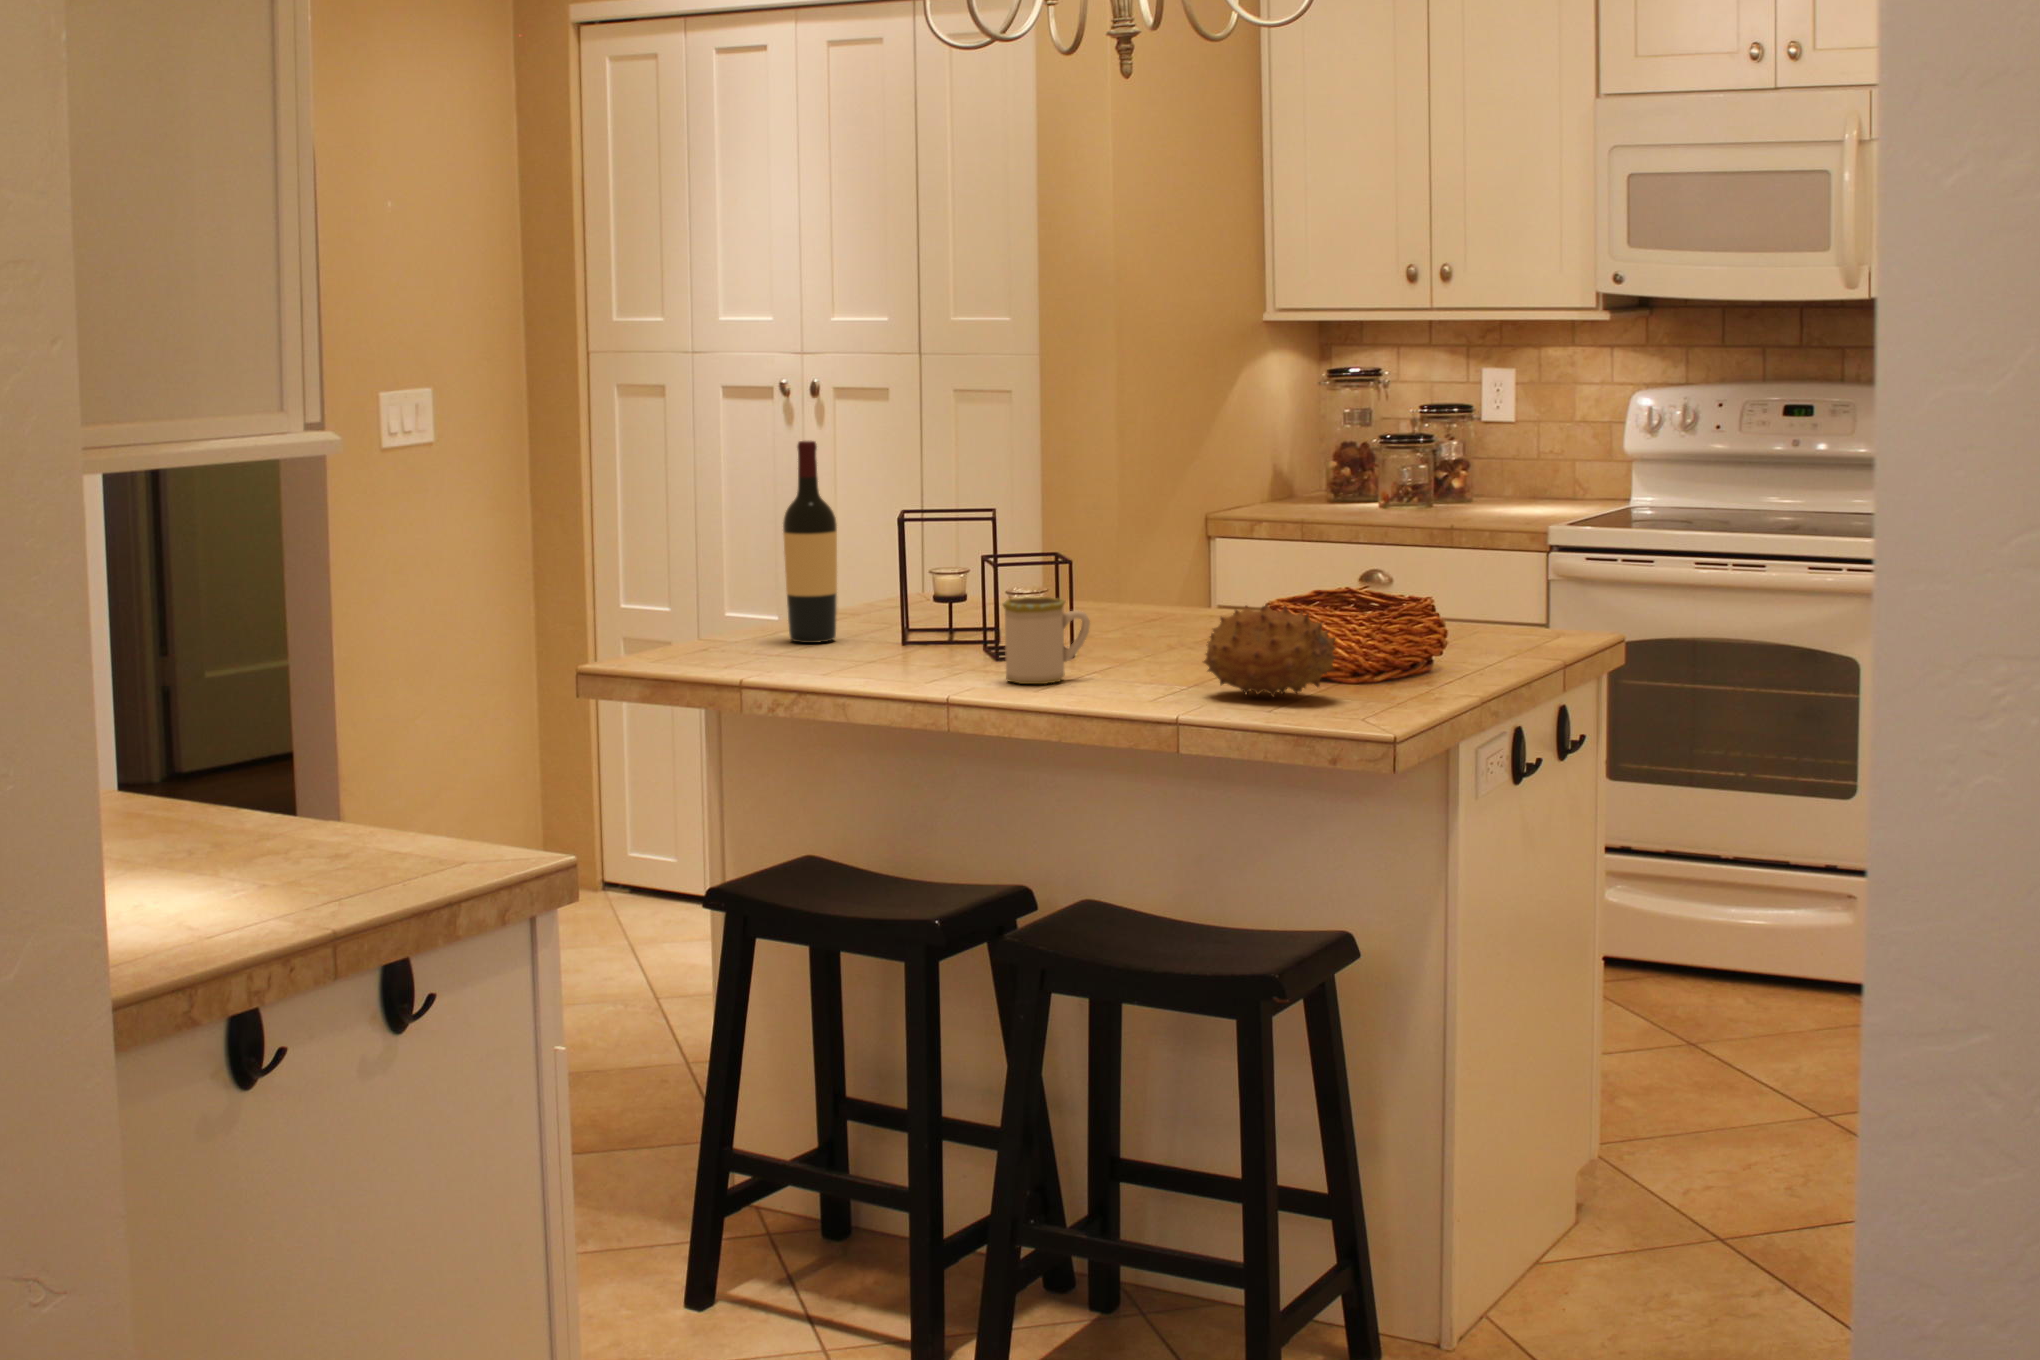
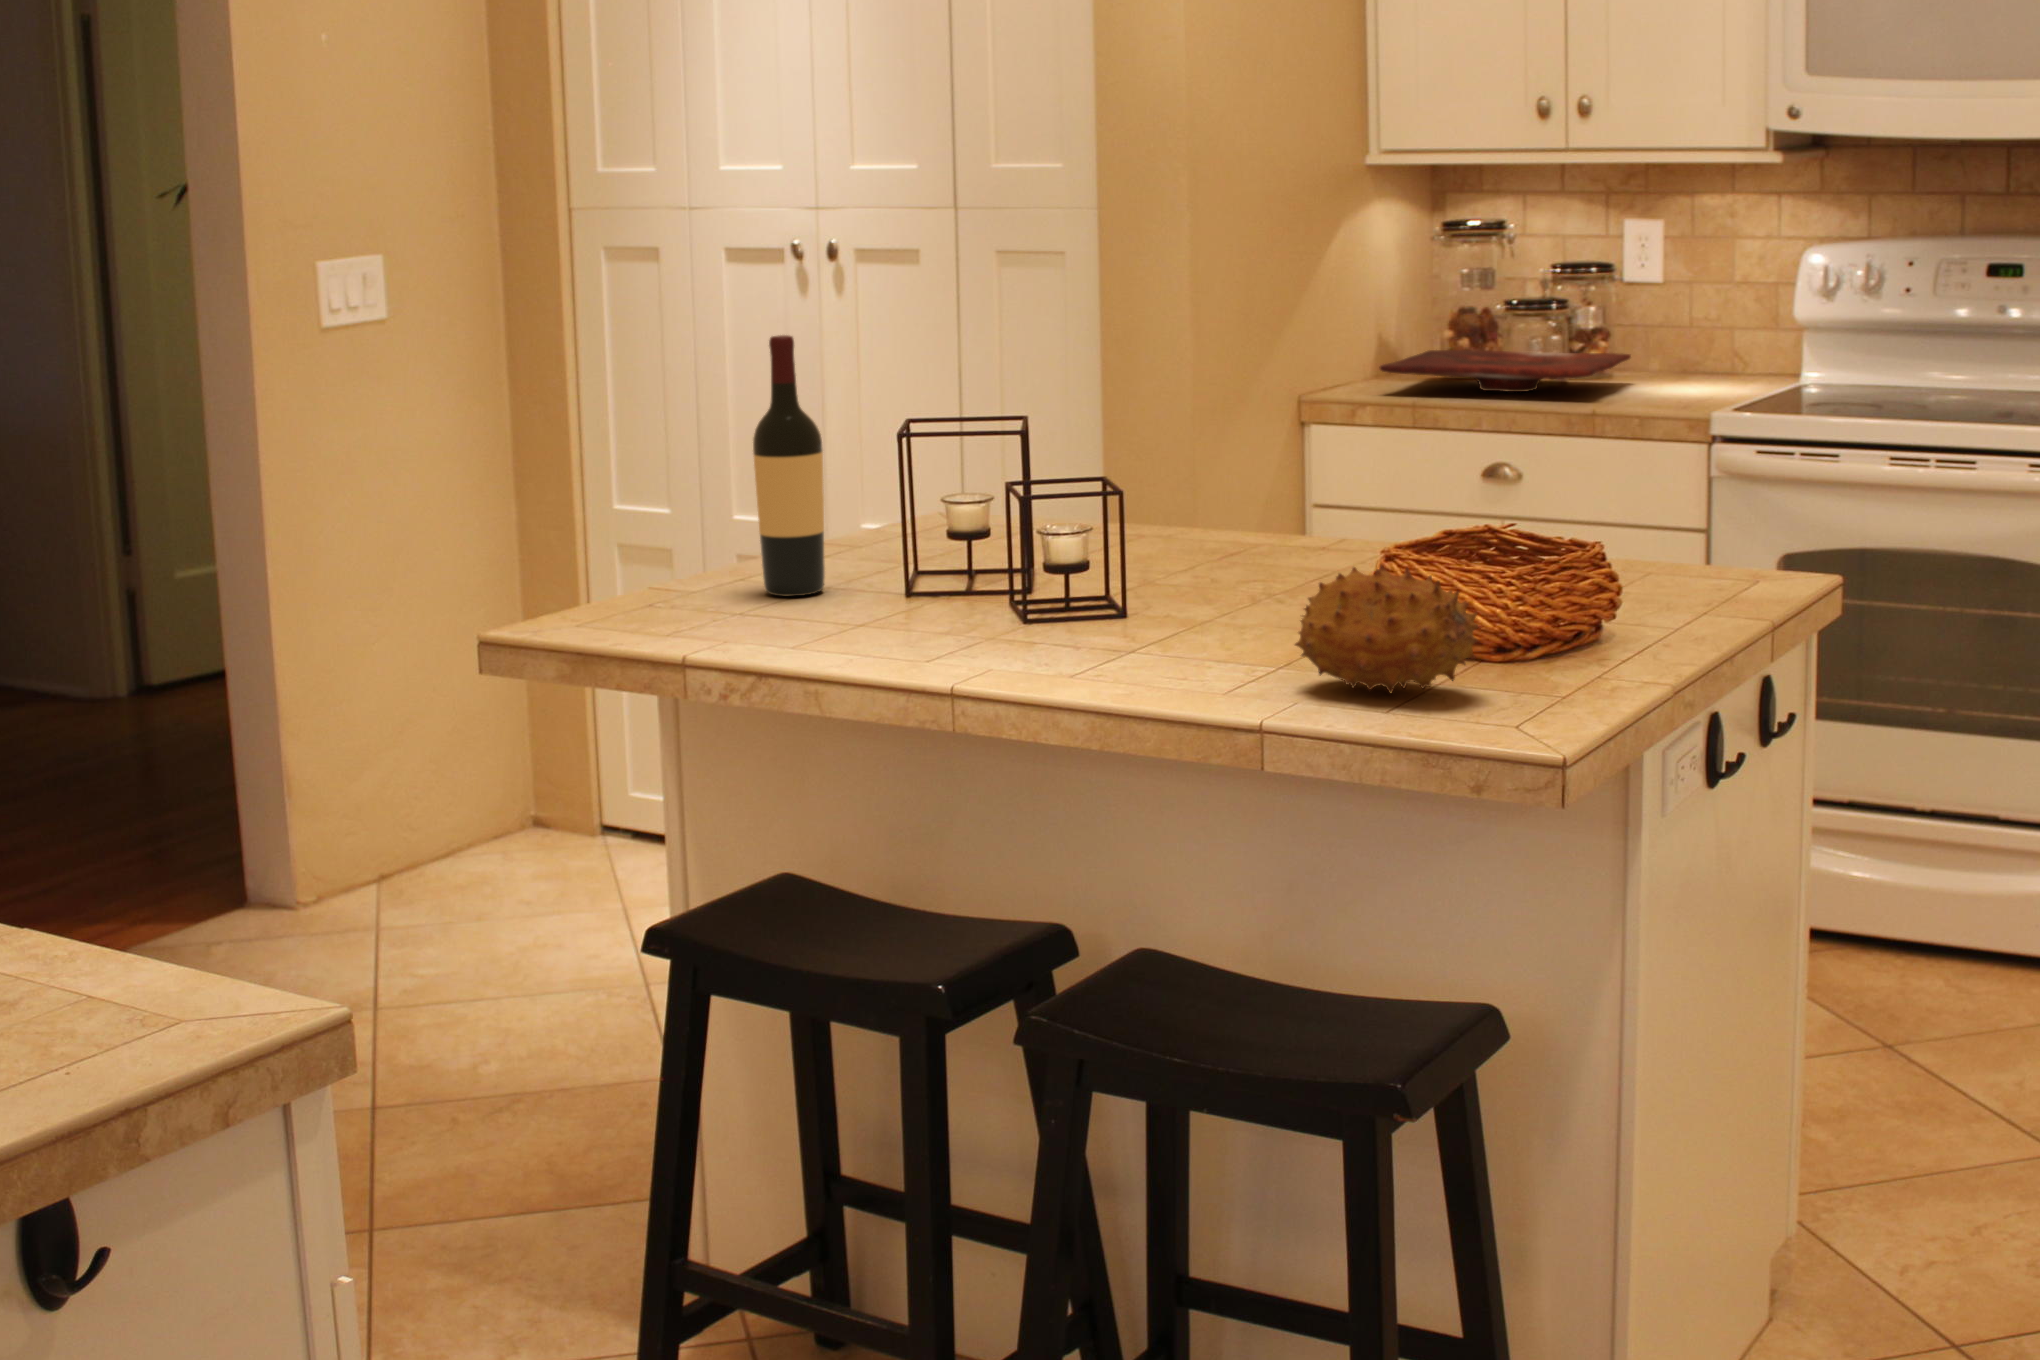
cutting board: none [1274,477,1488,511] -> present [1379,350,1631,392]
mug: present [1003,597,1090,684] -> none [1026,550,1145,668]

